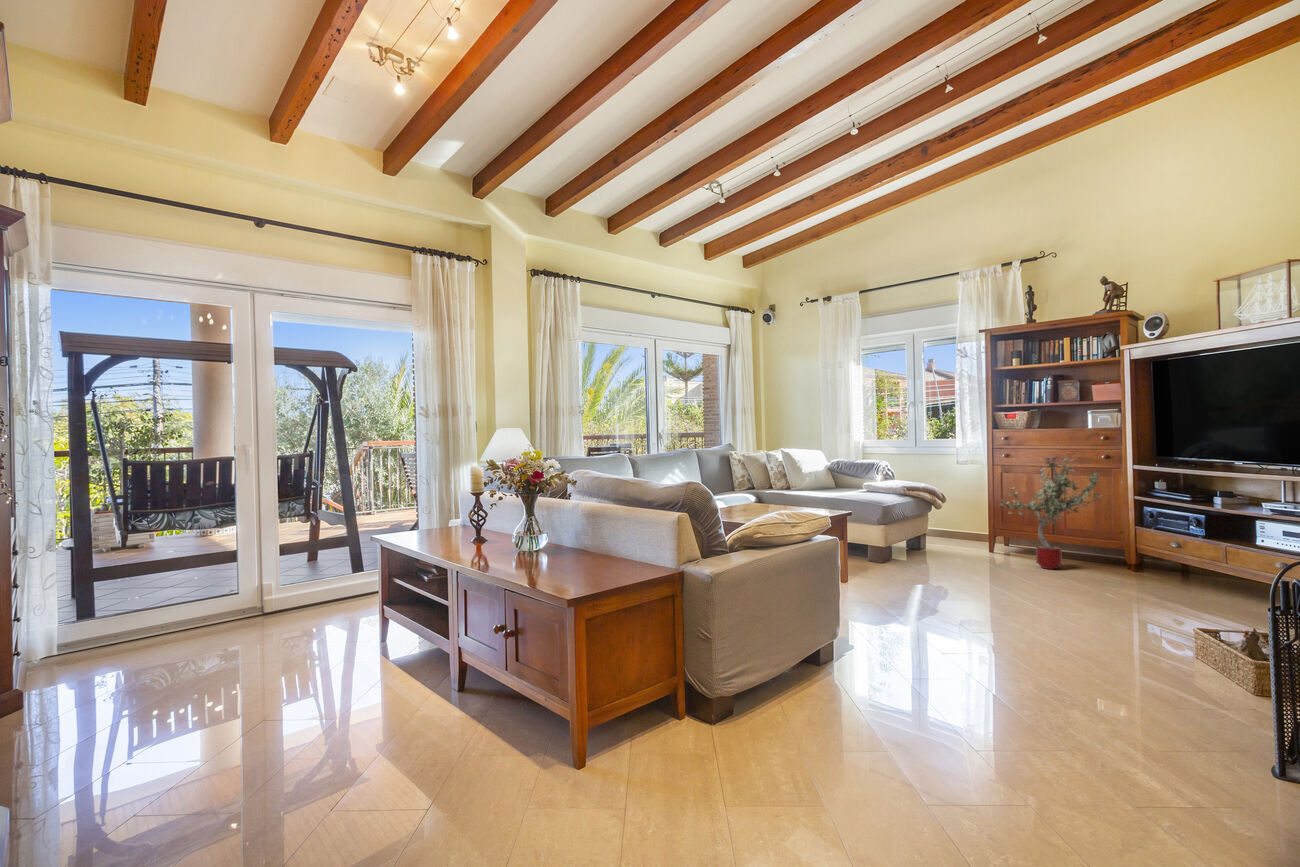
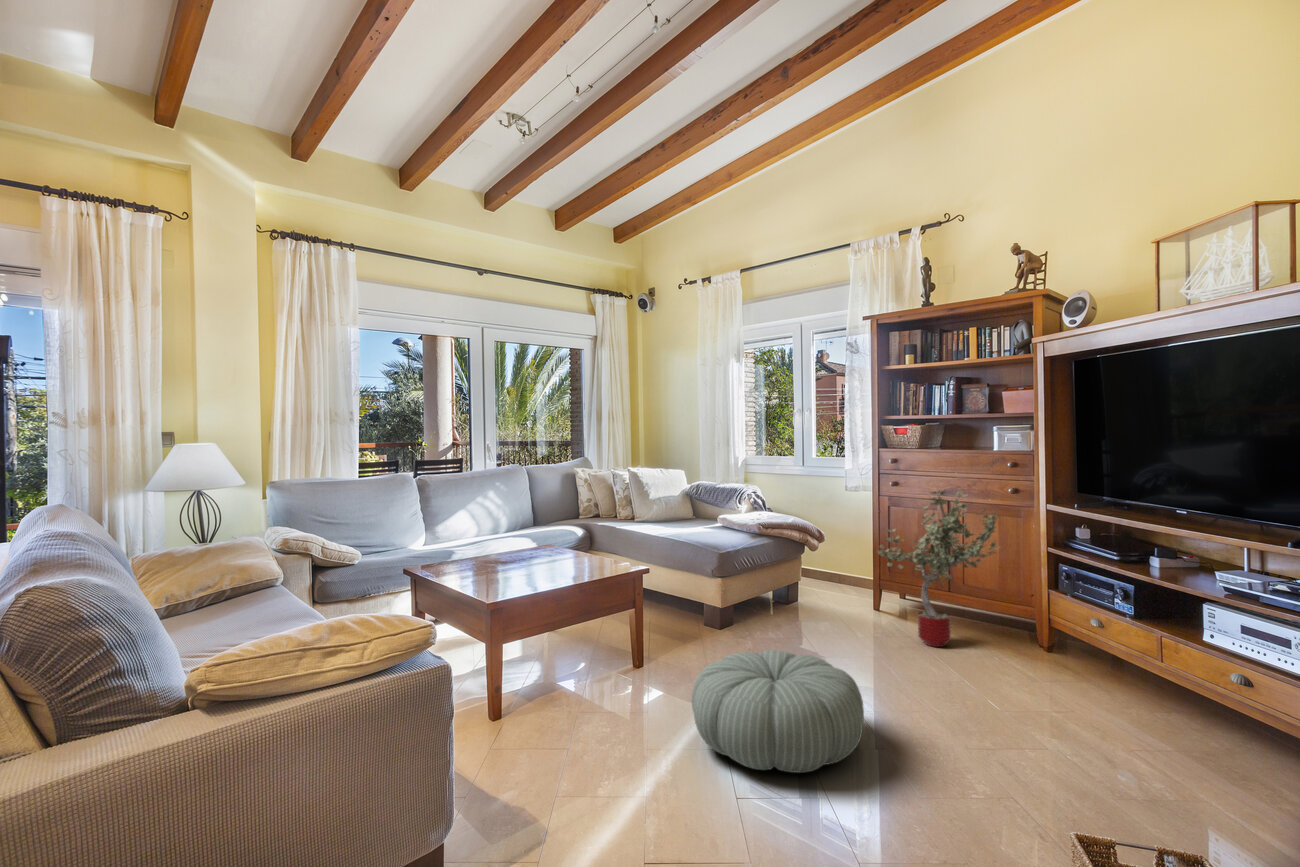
pouf: none [923,560,1048,625] -> present [692,650,864,773]

